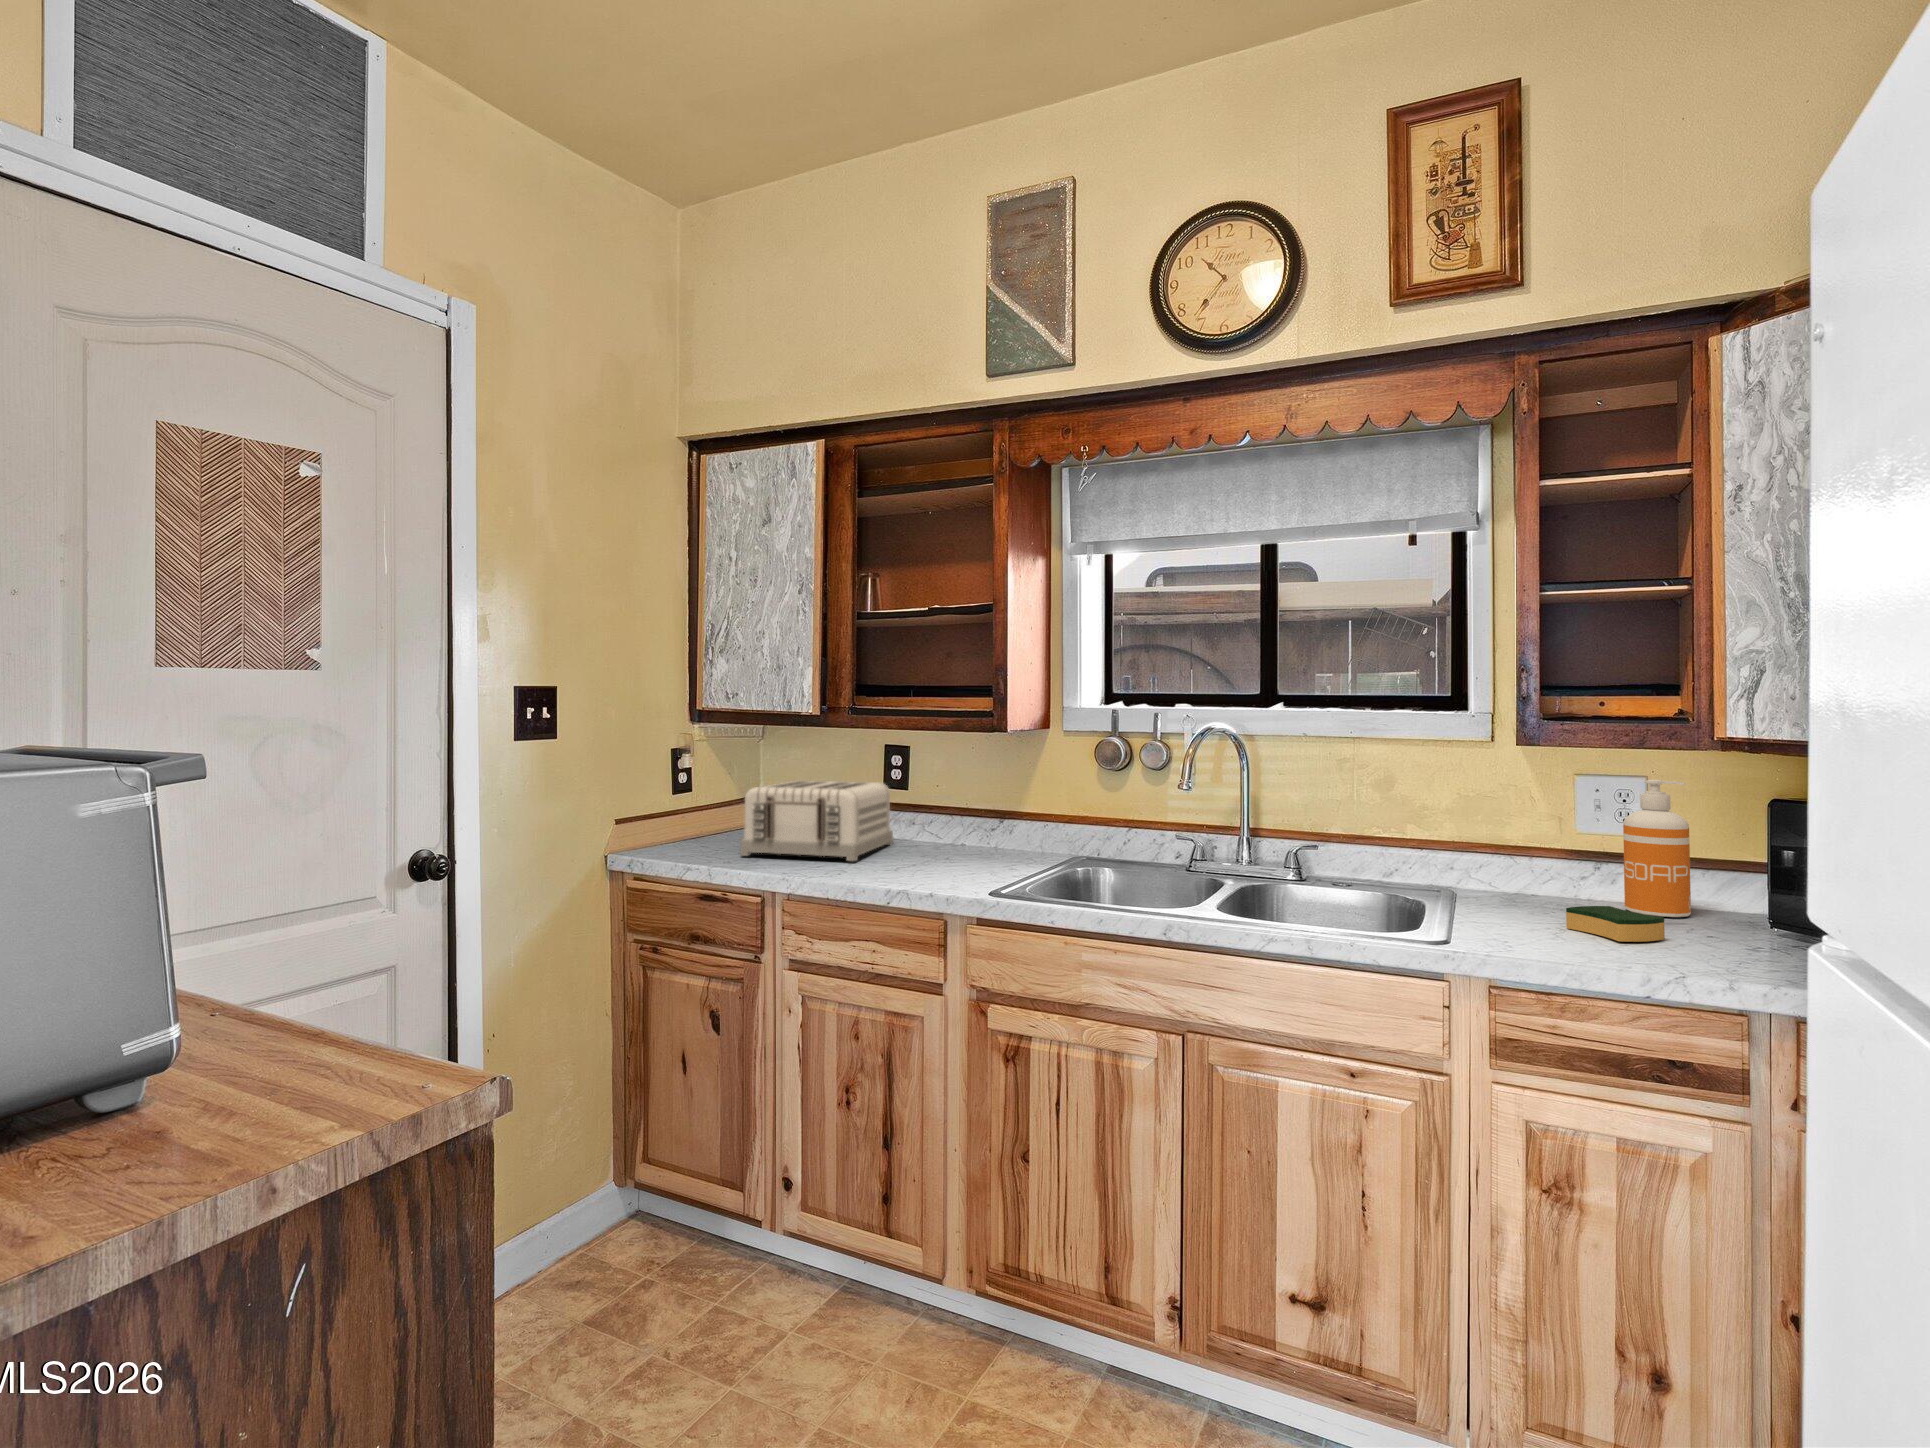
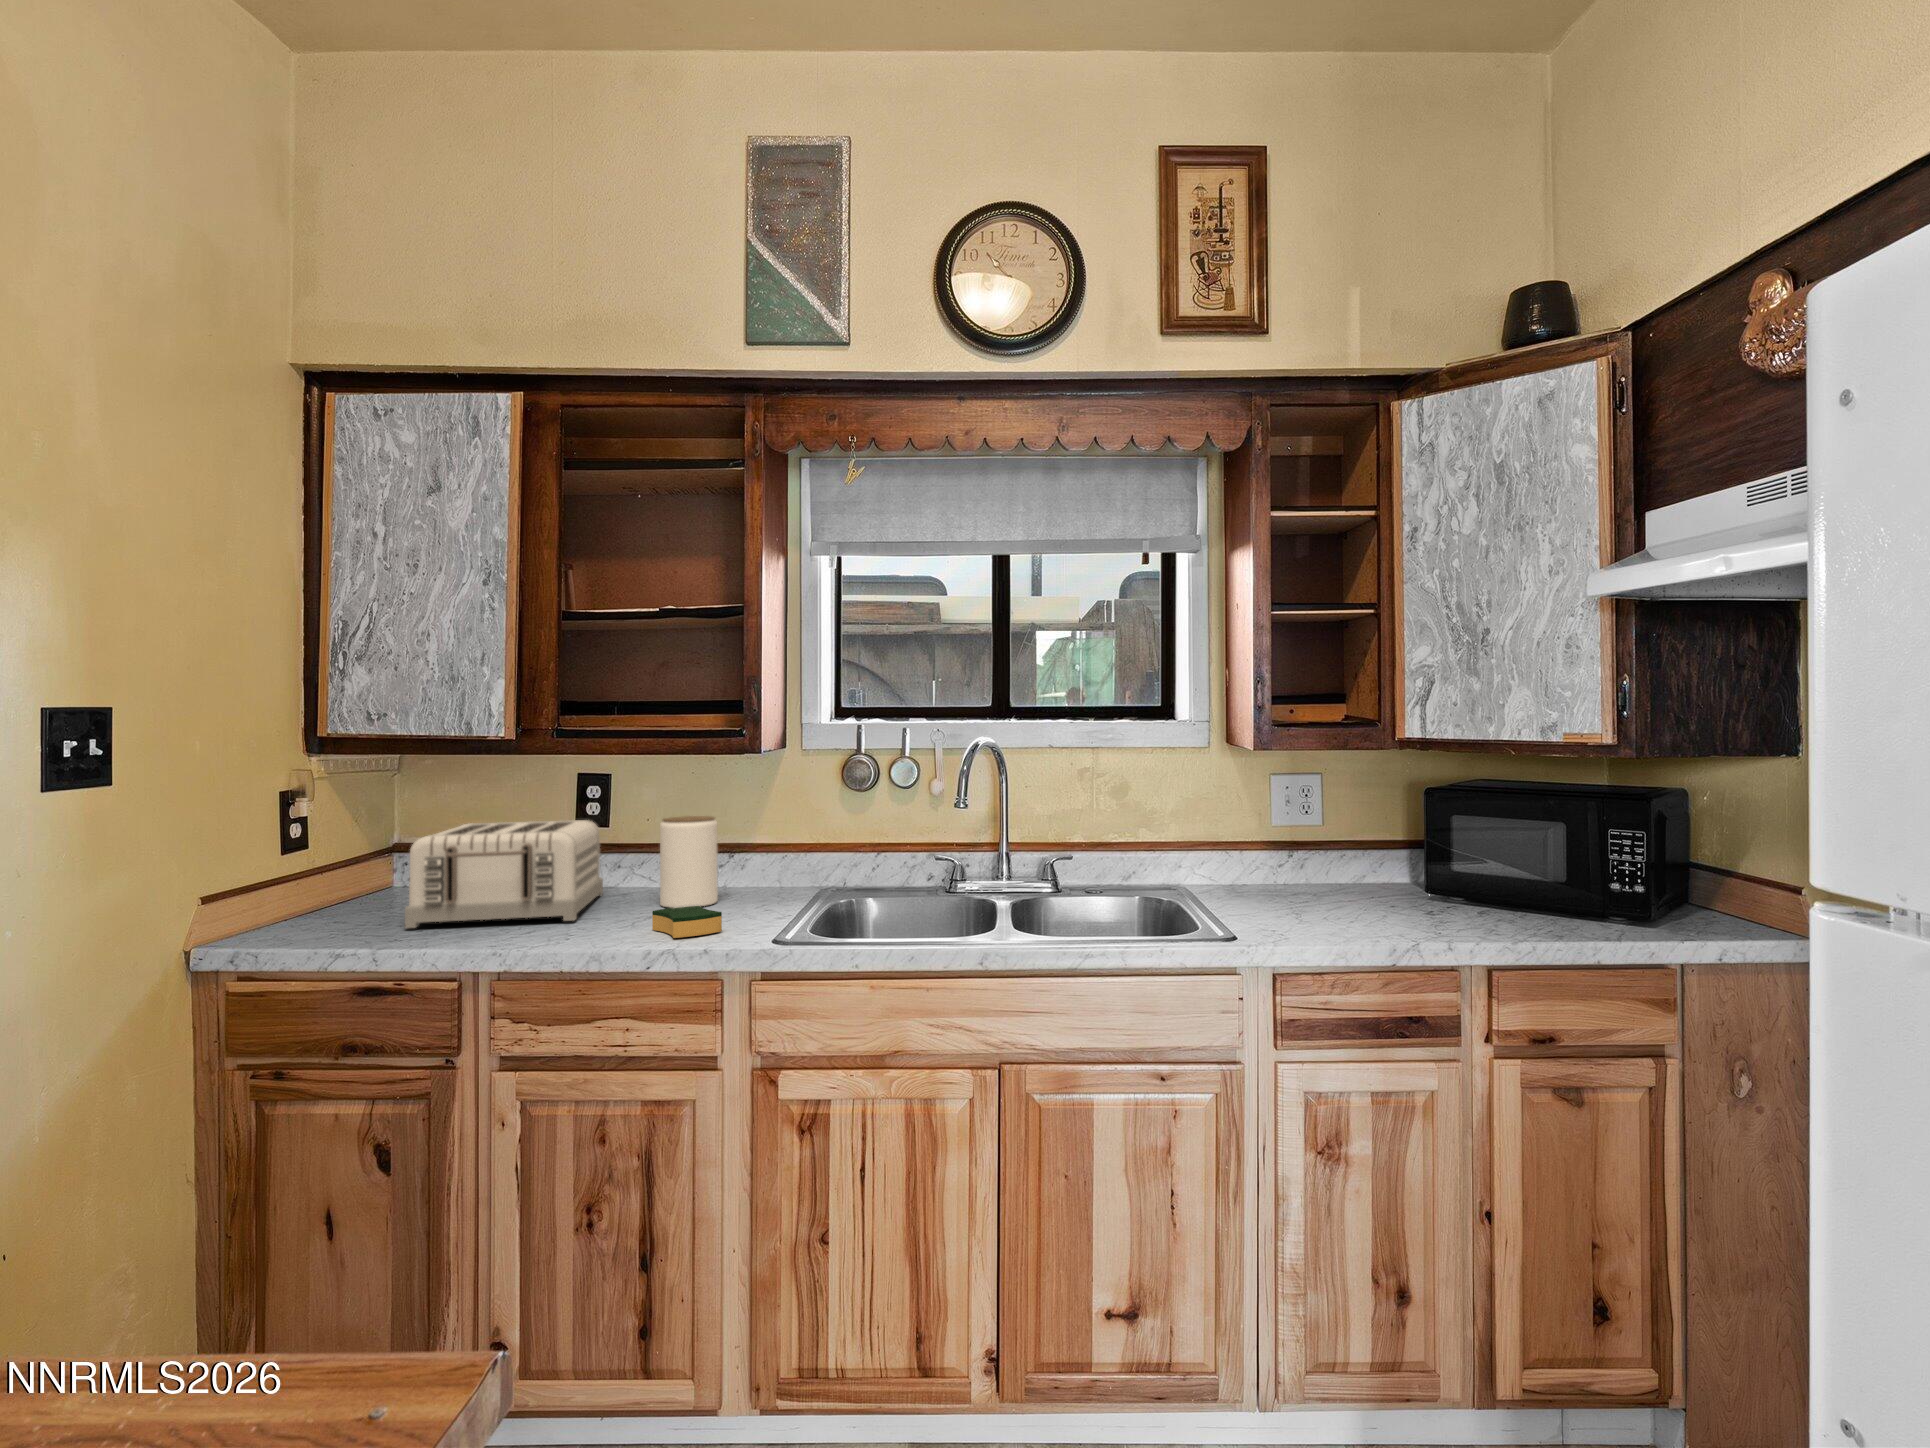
soap dispenser: present [1623,780,1691,917] -> none [1336,780,1384,898]
jar: none [927,783,973,860] -> present [660,816,718,907]
sponge: present [1566,906,1665,942] -> present [652,905,722,938]

